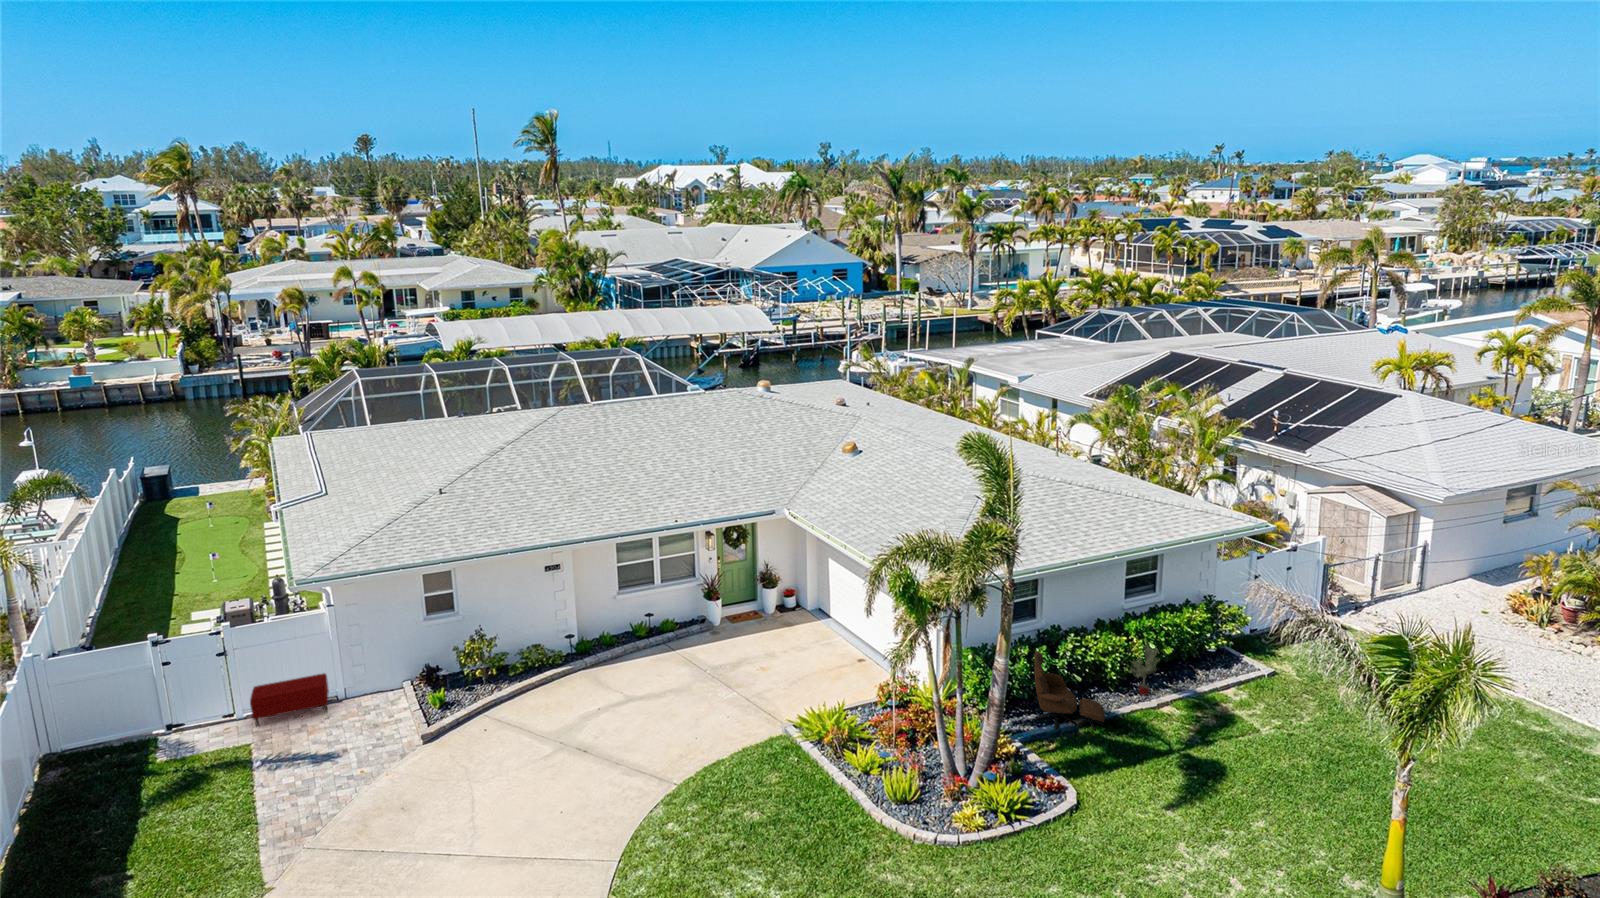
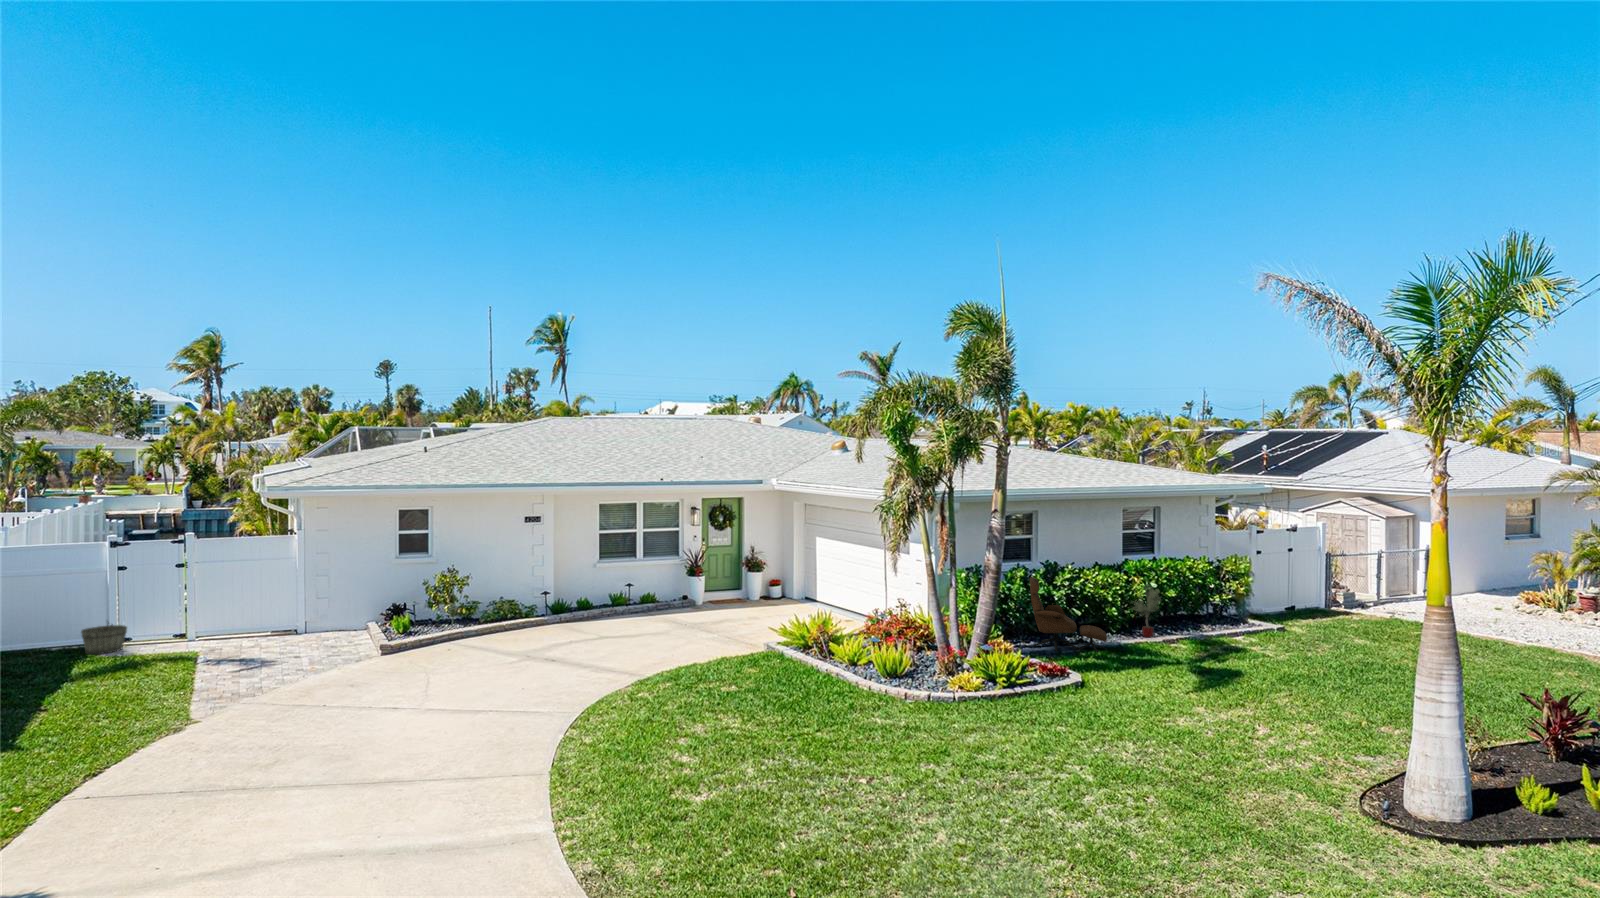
bench: present [250,673,329,727] -> none [202,602,286,645]
wooden bucket: none [141,716,183,751] -> present [81,623,127,654]

